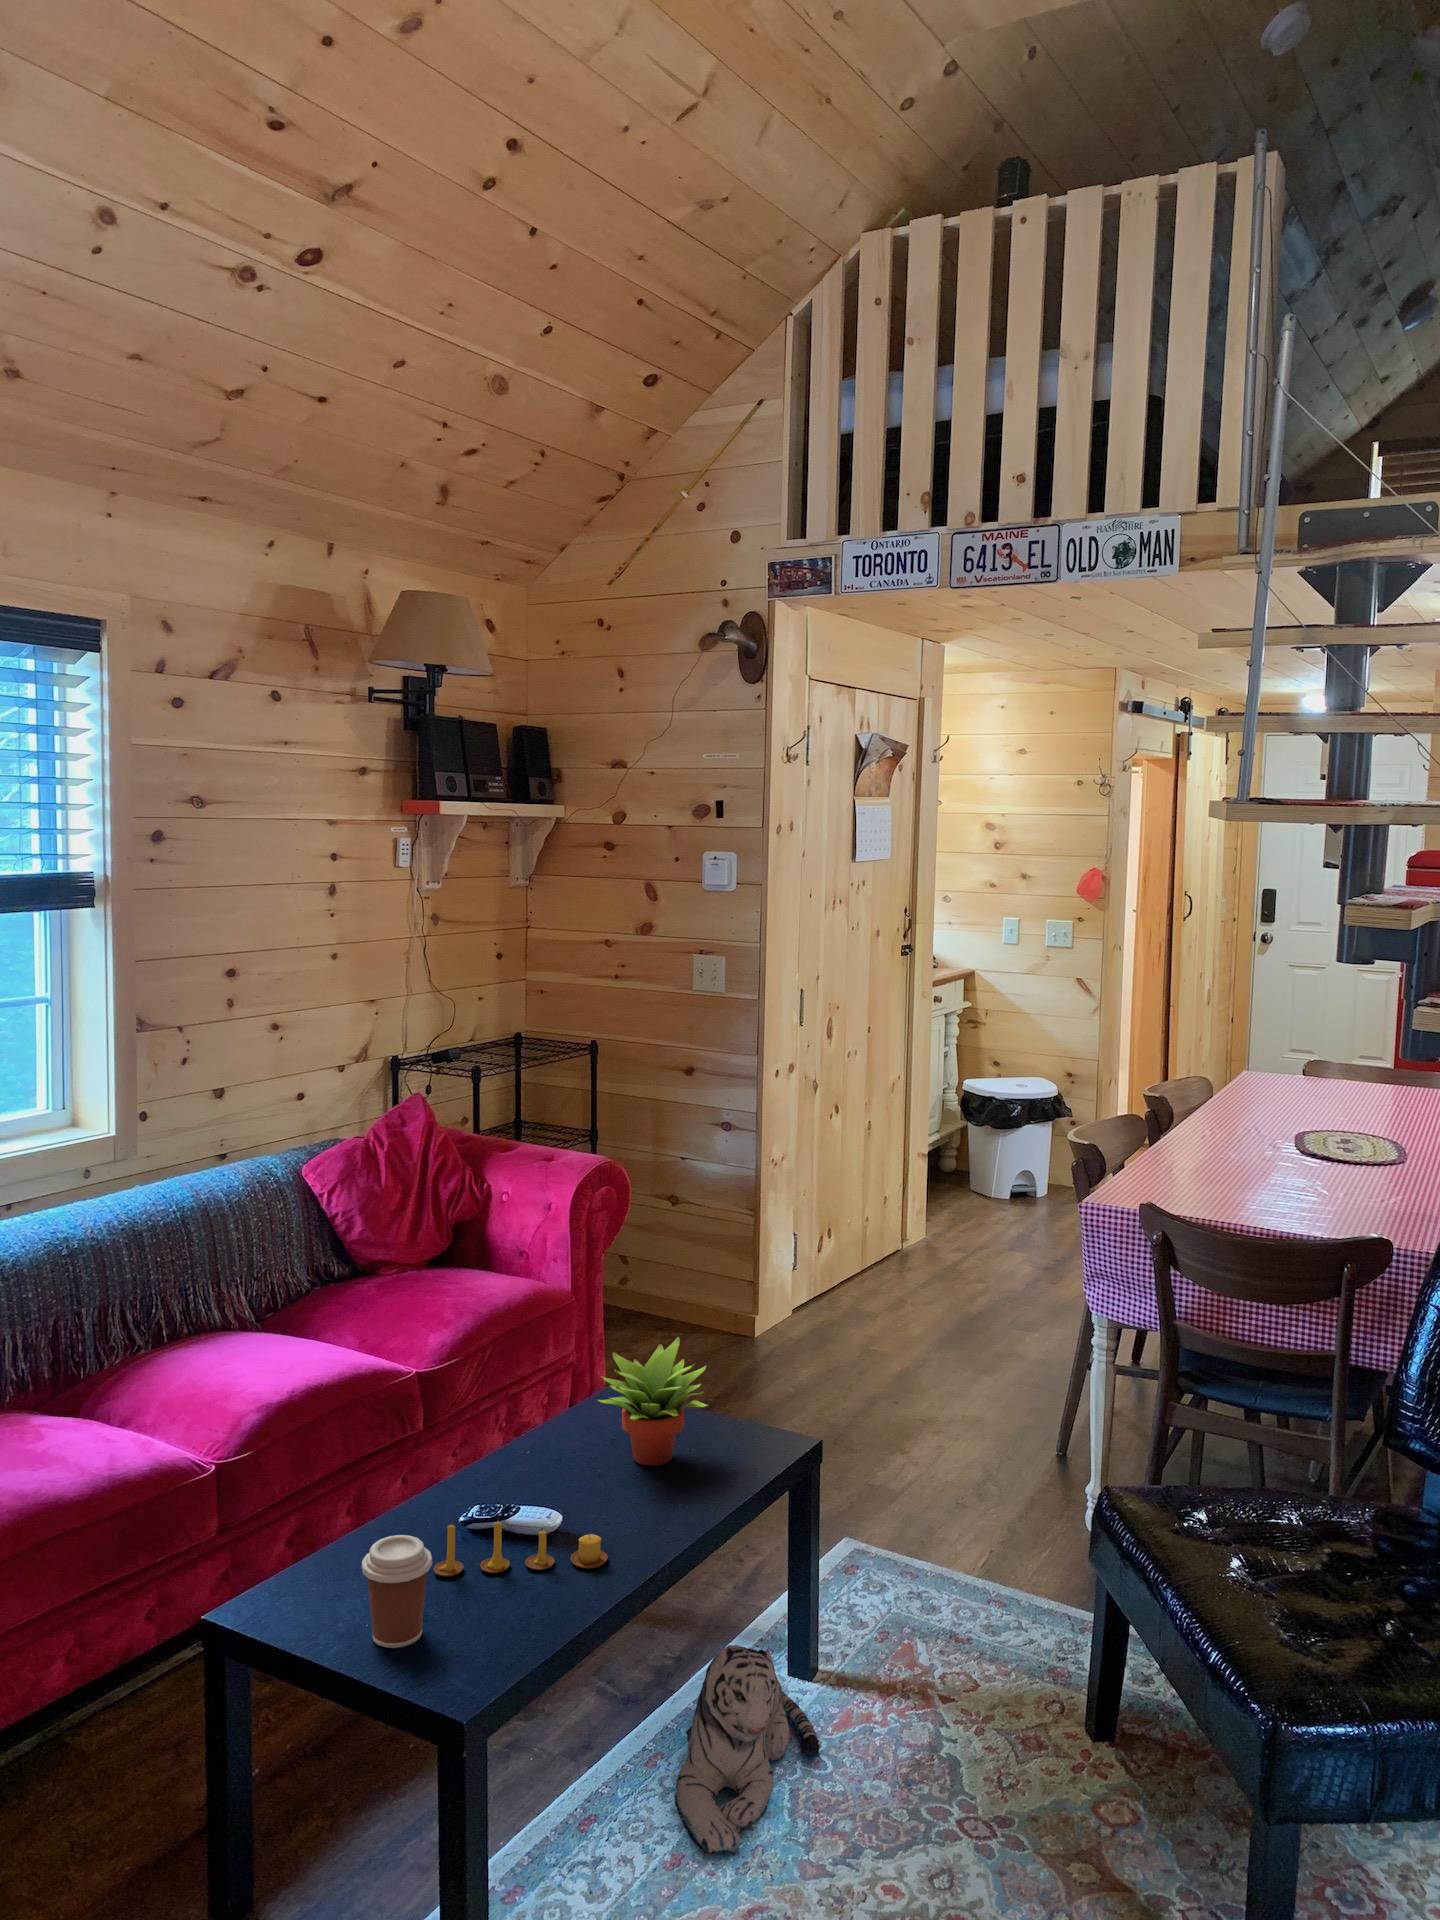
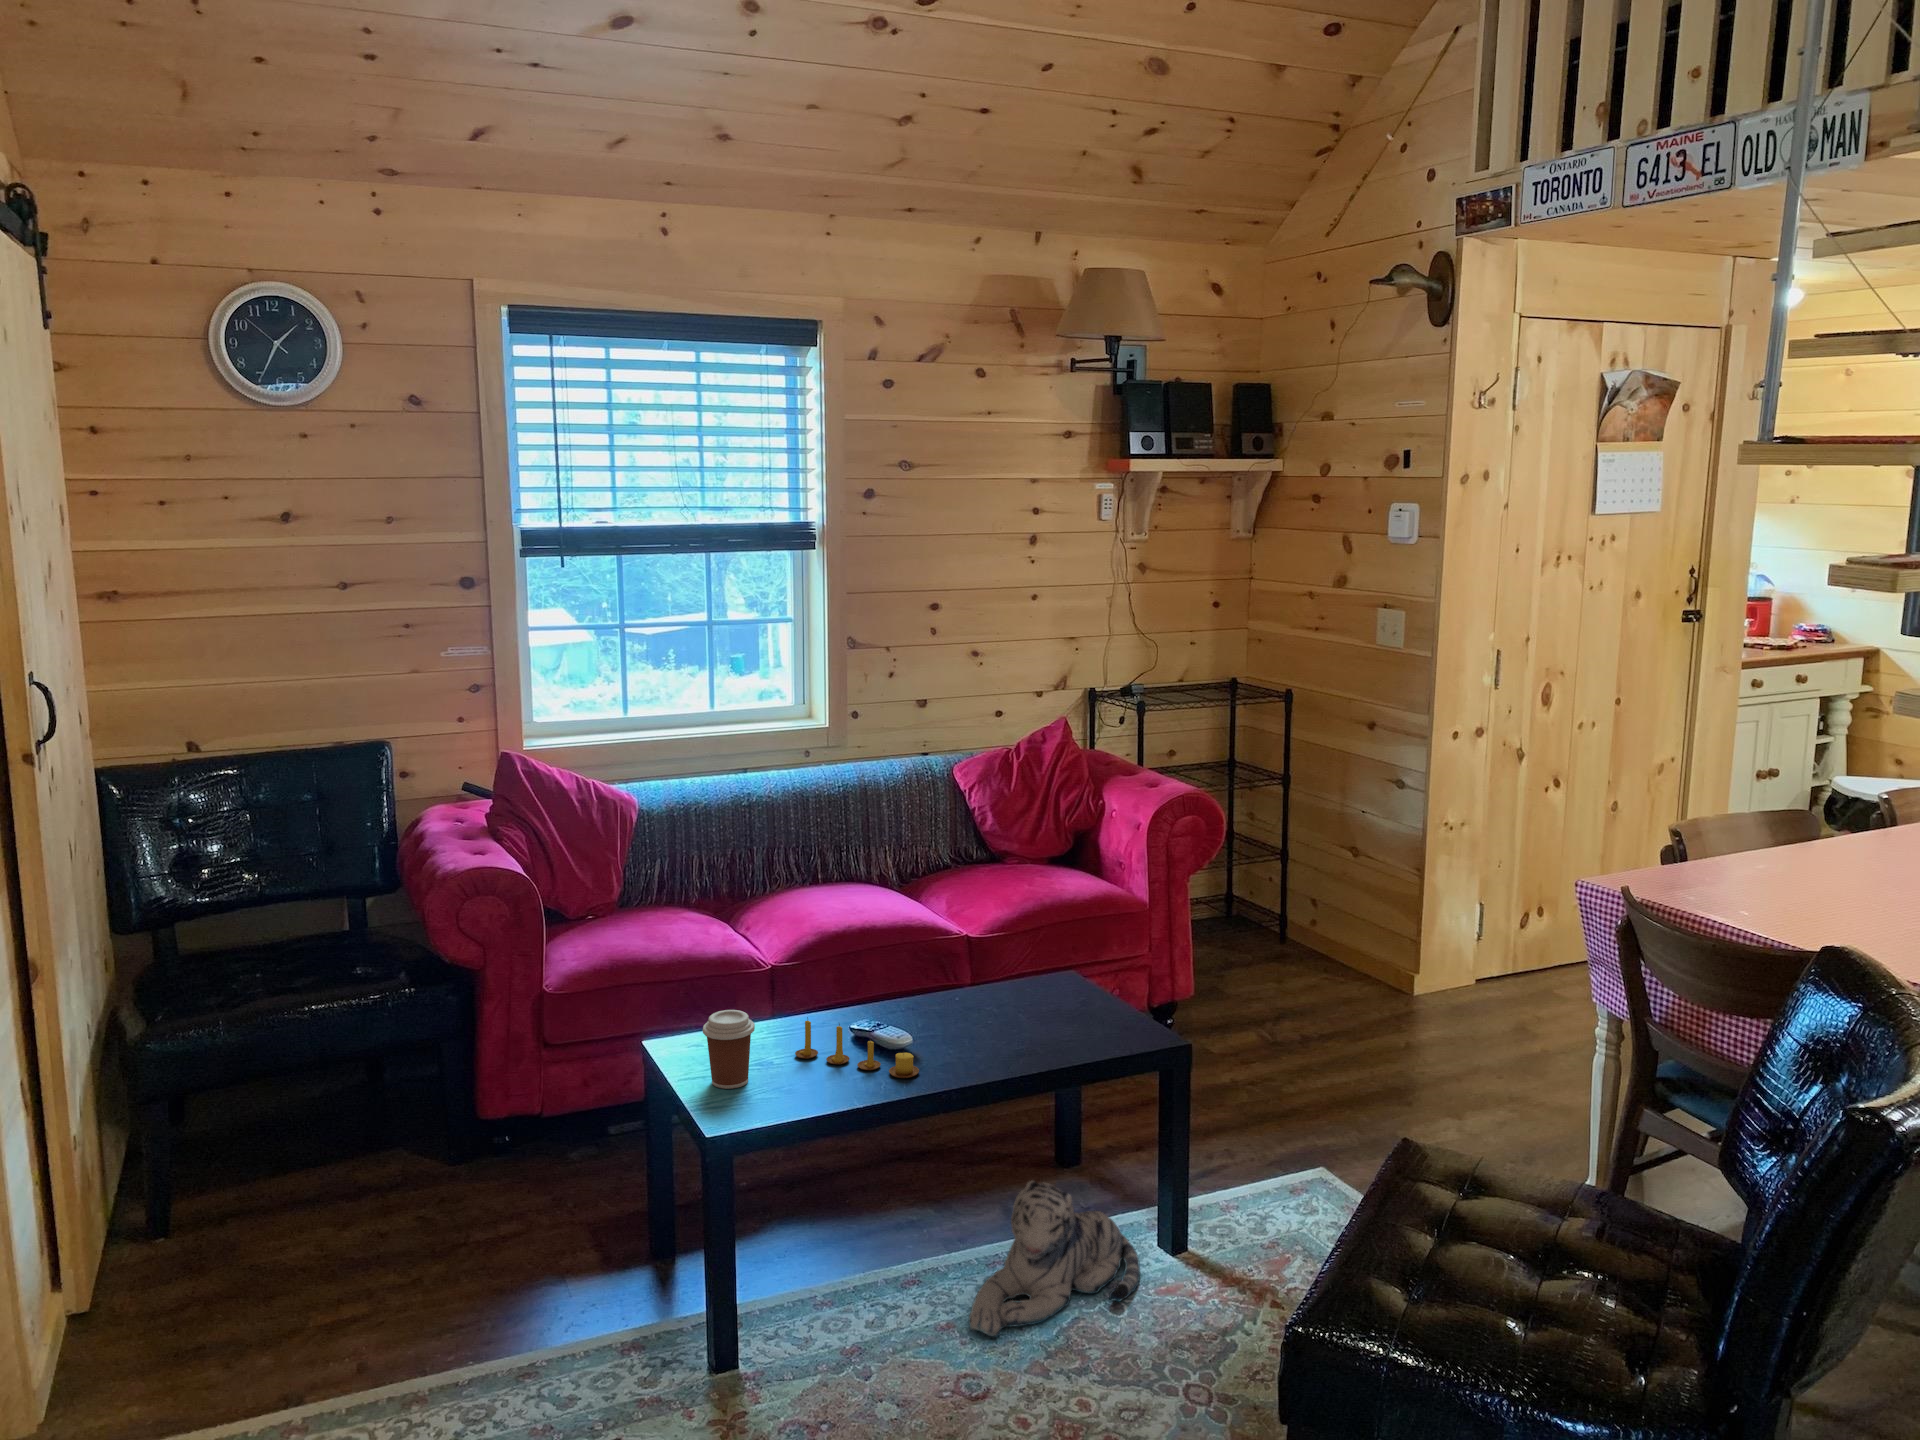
succulent plant: present [597,1337,709,1466] -> none [988,925,1090,1028]

